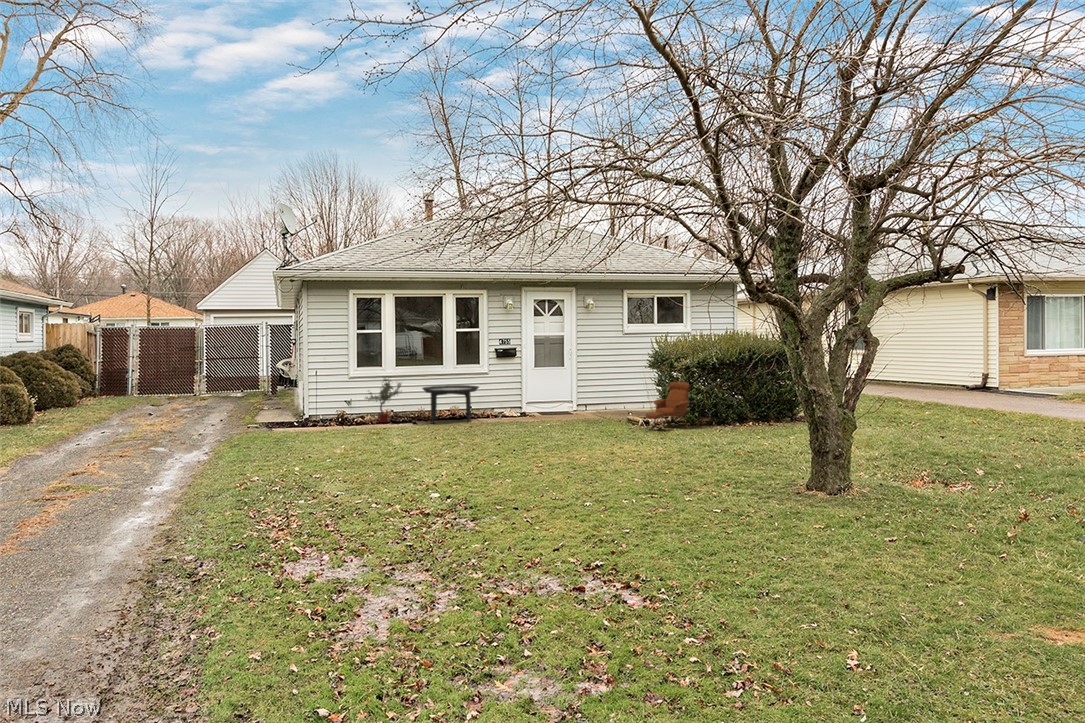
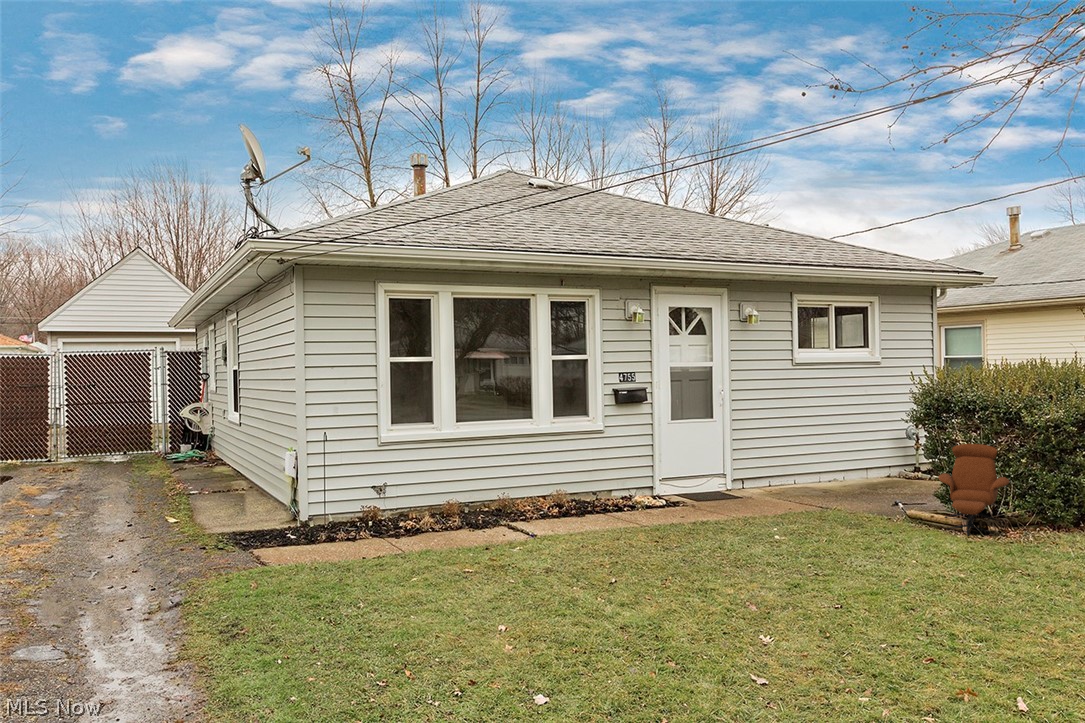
potted tree: present [365,377,401,423] -> none [412,441,478,524]
round table: present [422,385,479,423] -> none [512,451,611,524]

